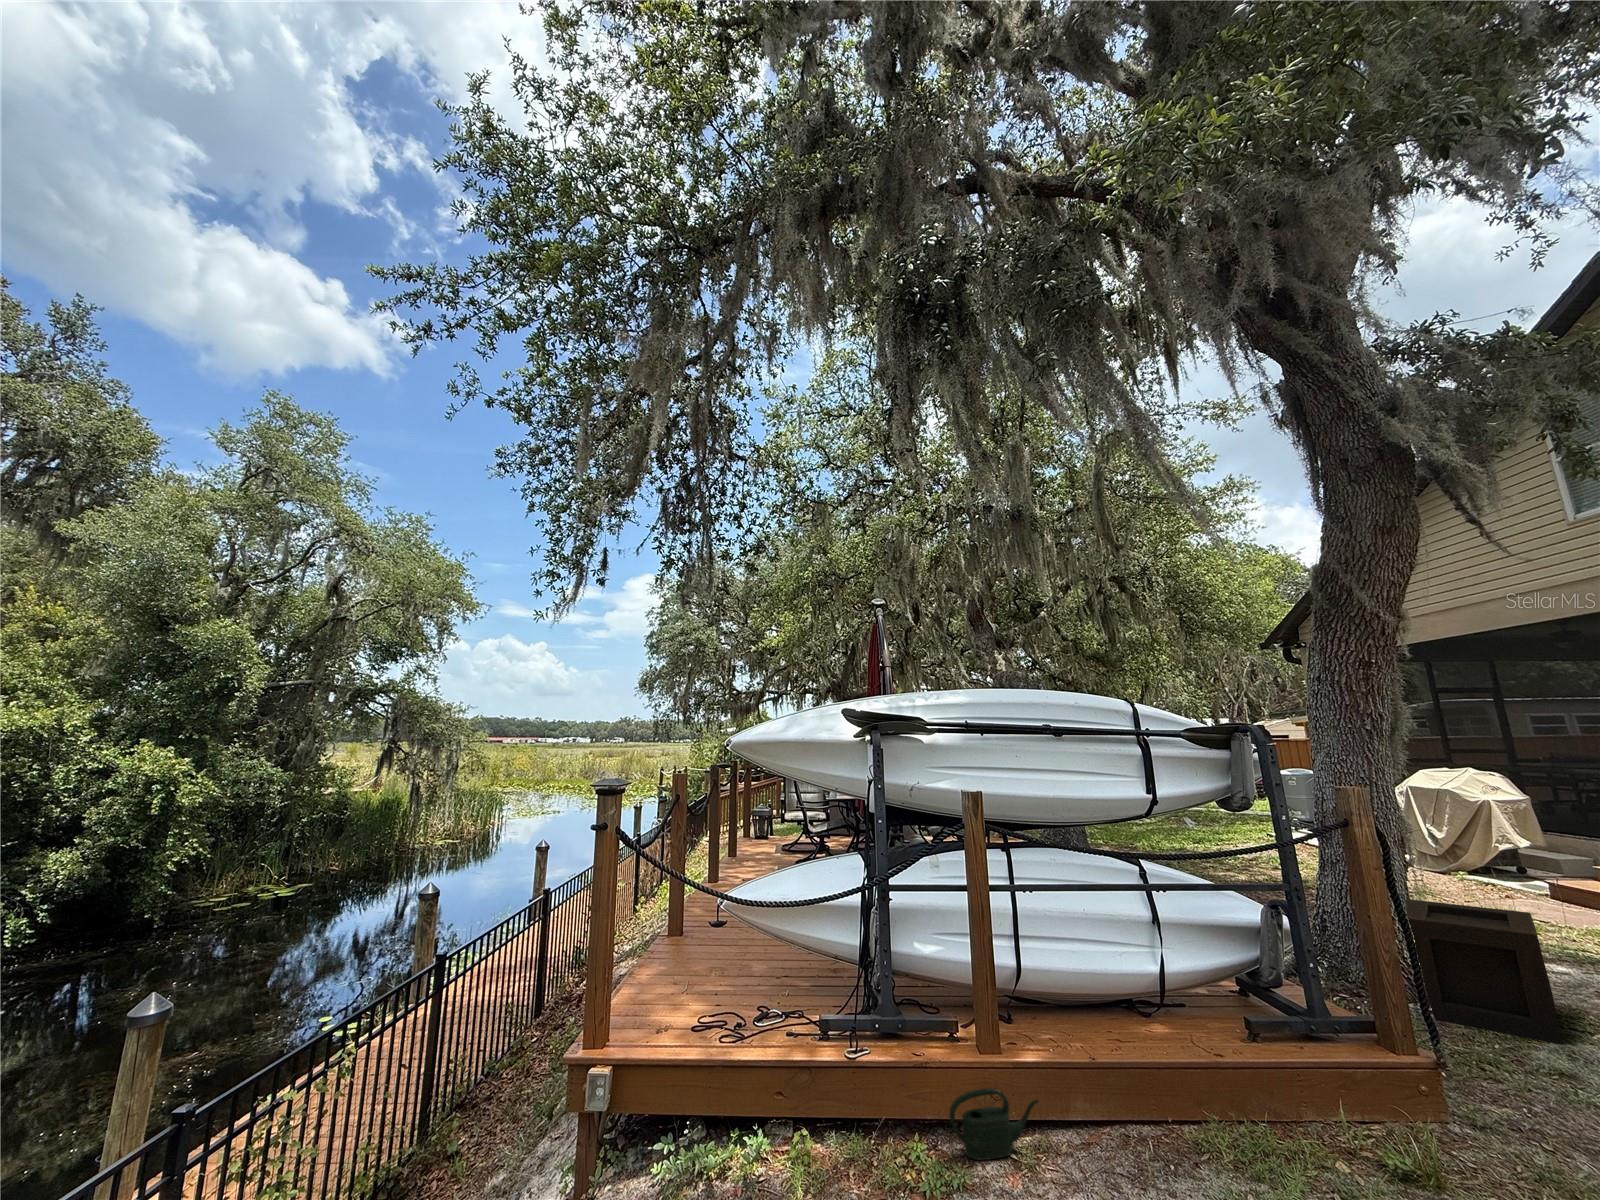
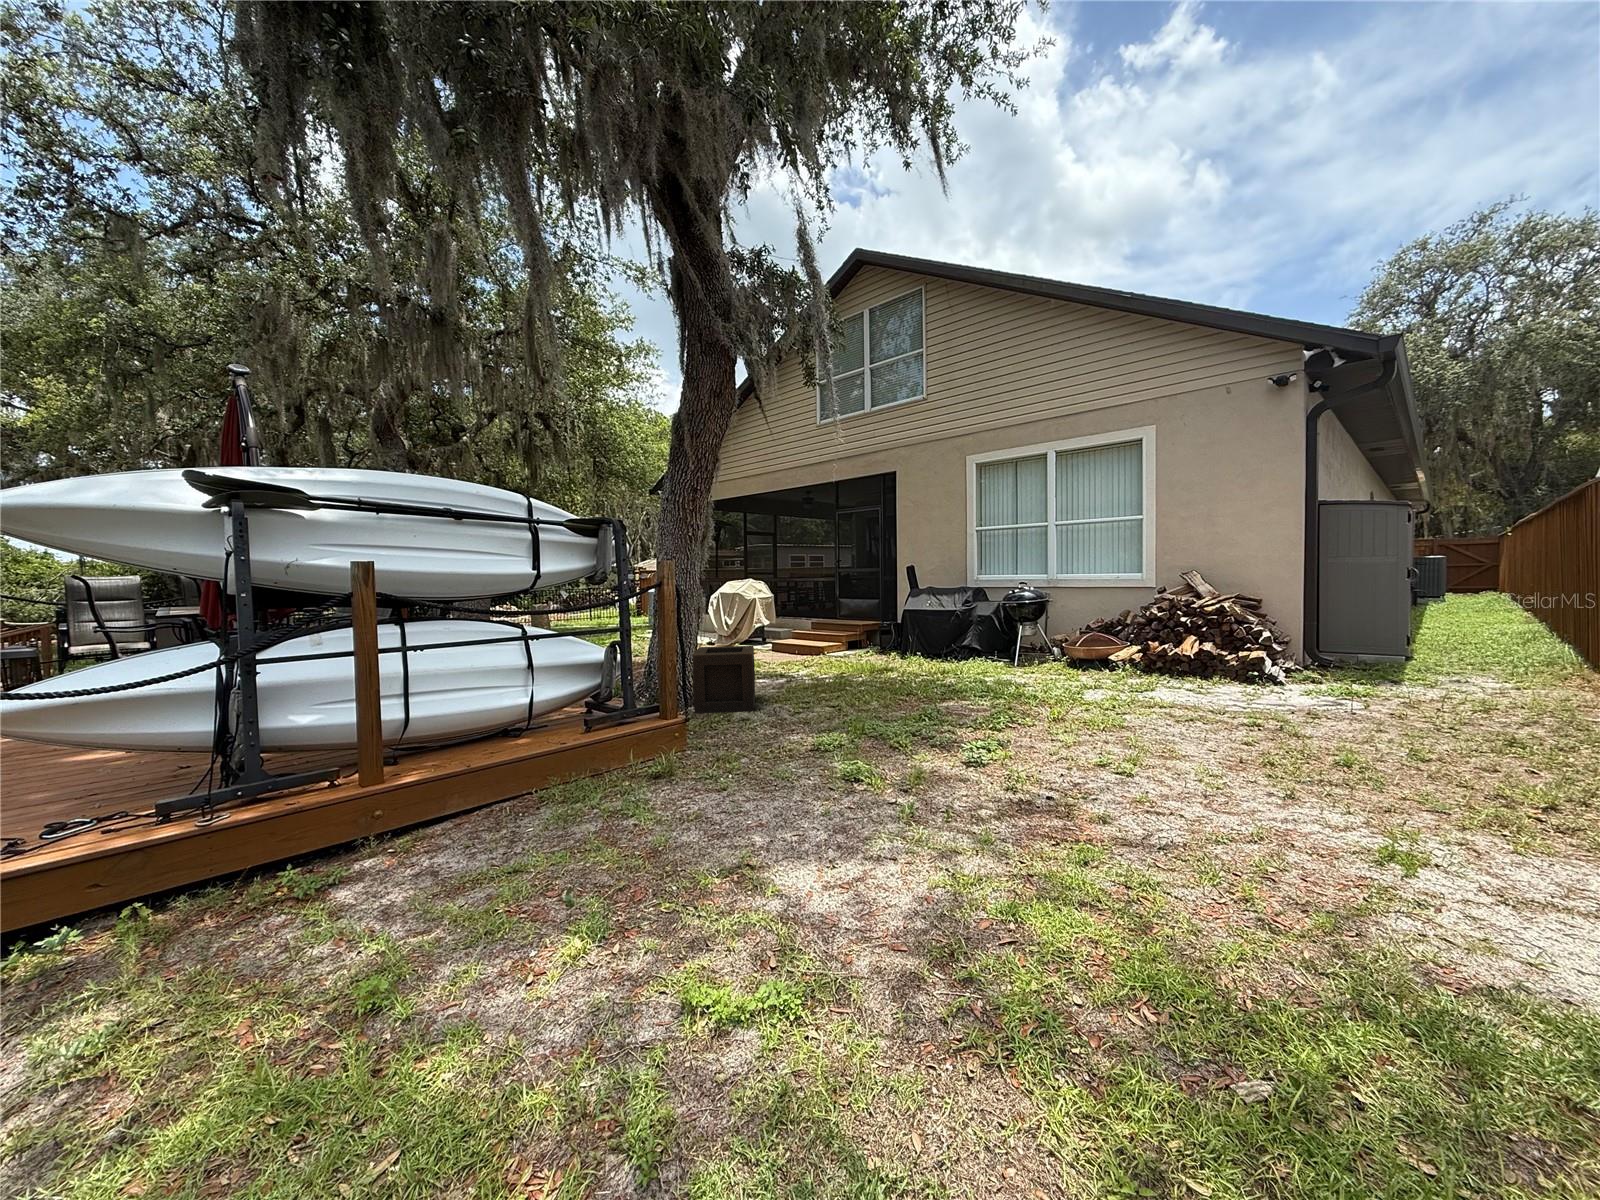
watering can: present [949,1089,1038,1160] -> none [326,806,417,865]

